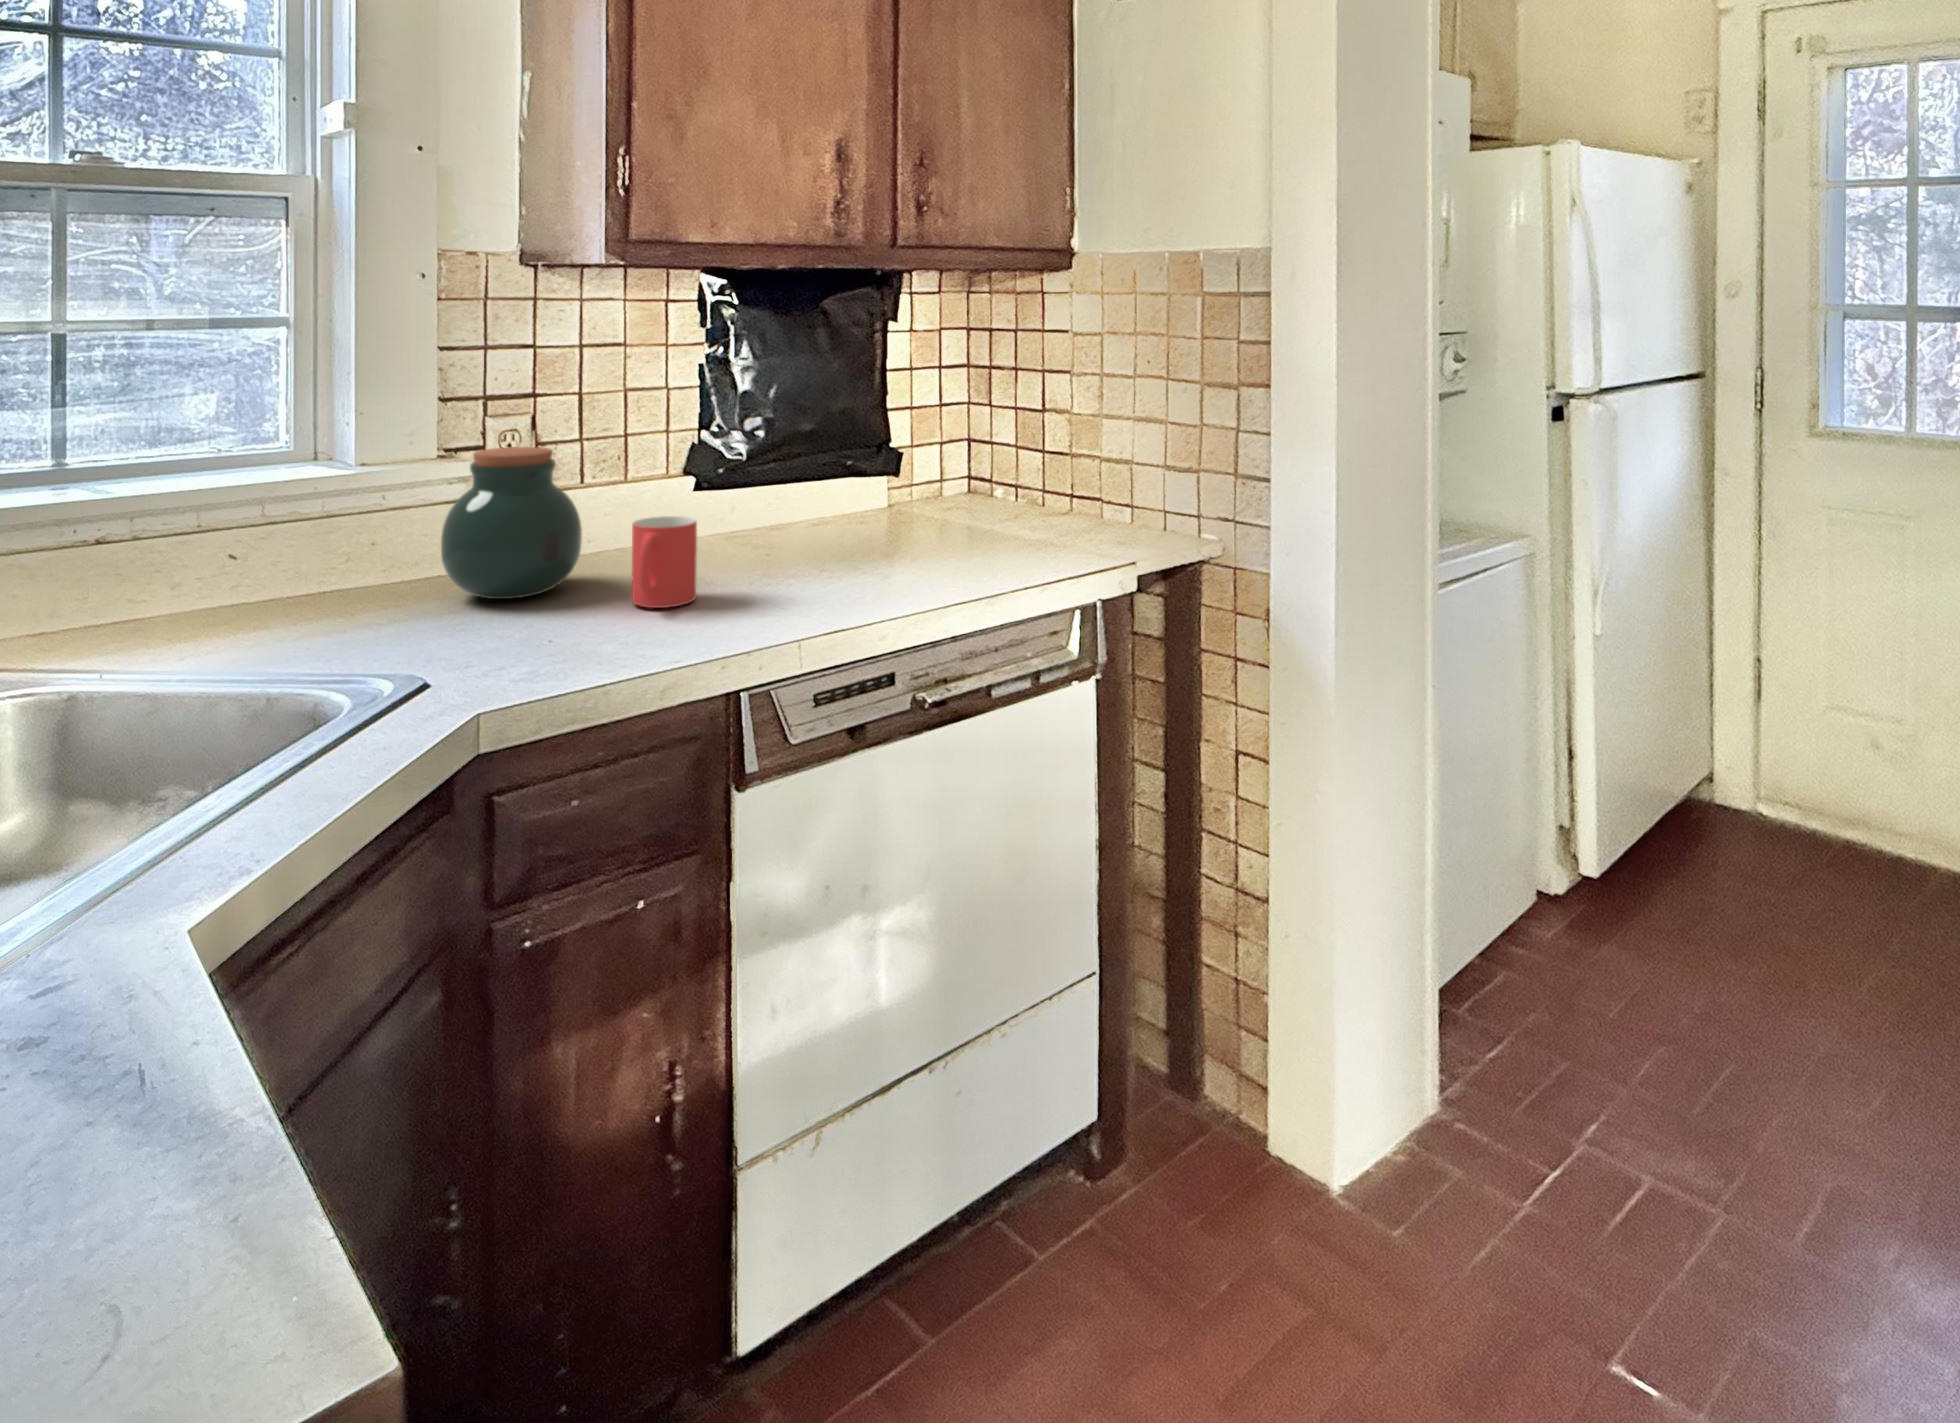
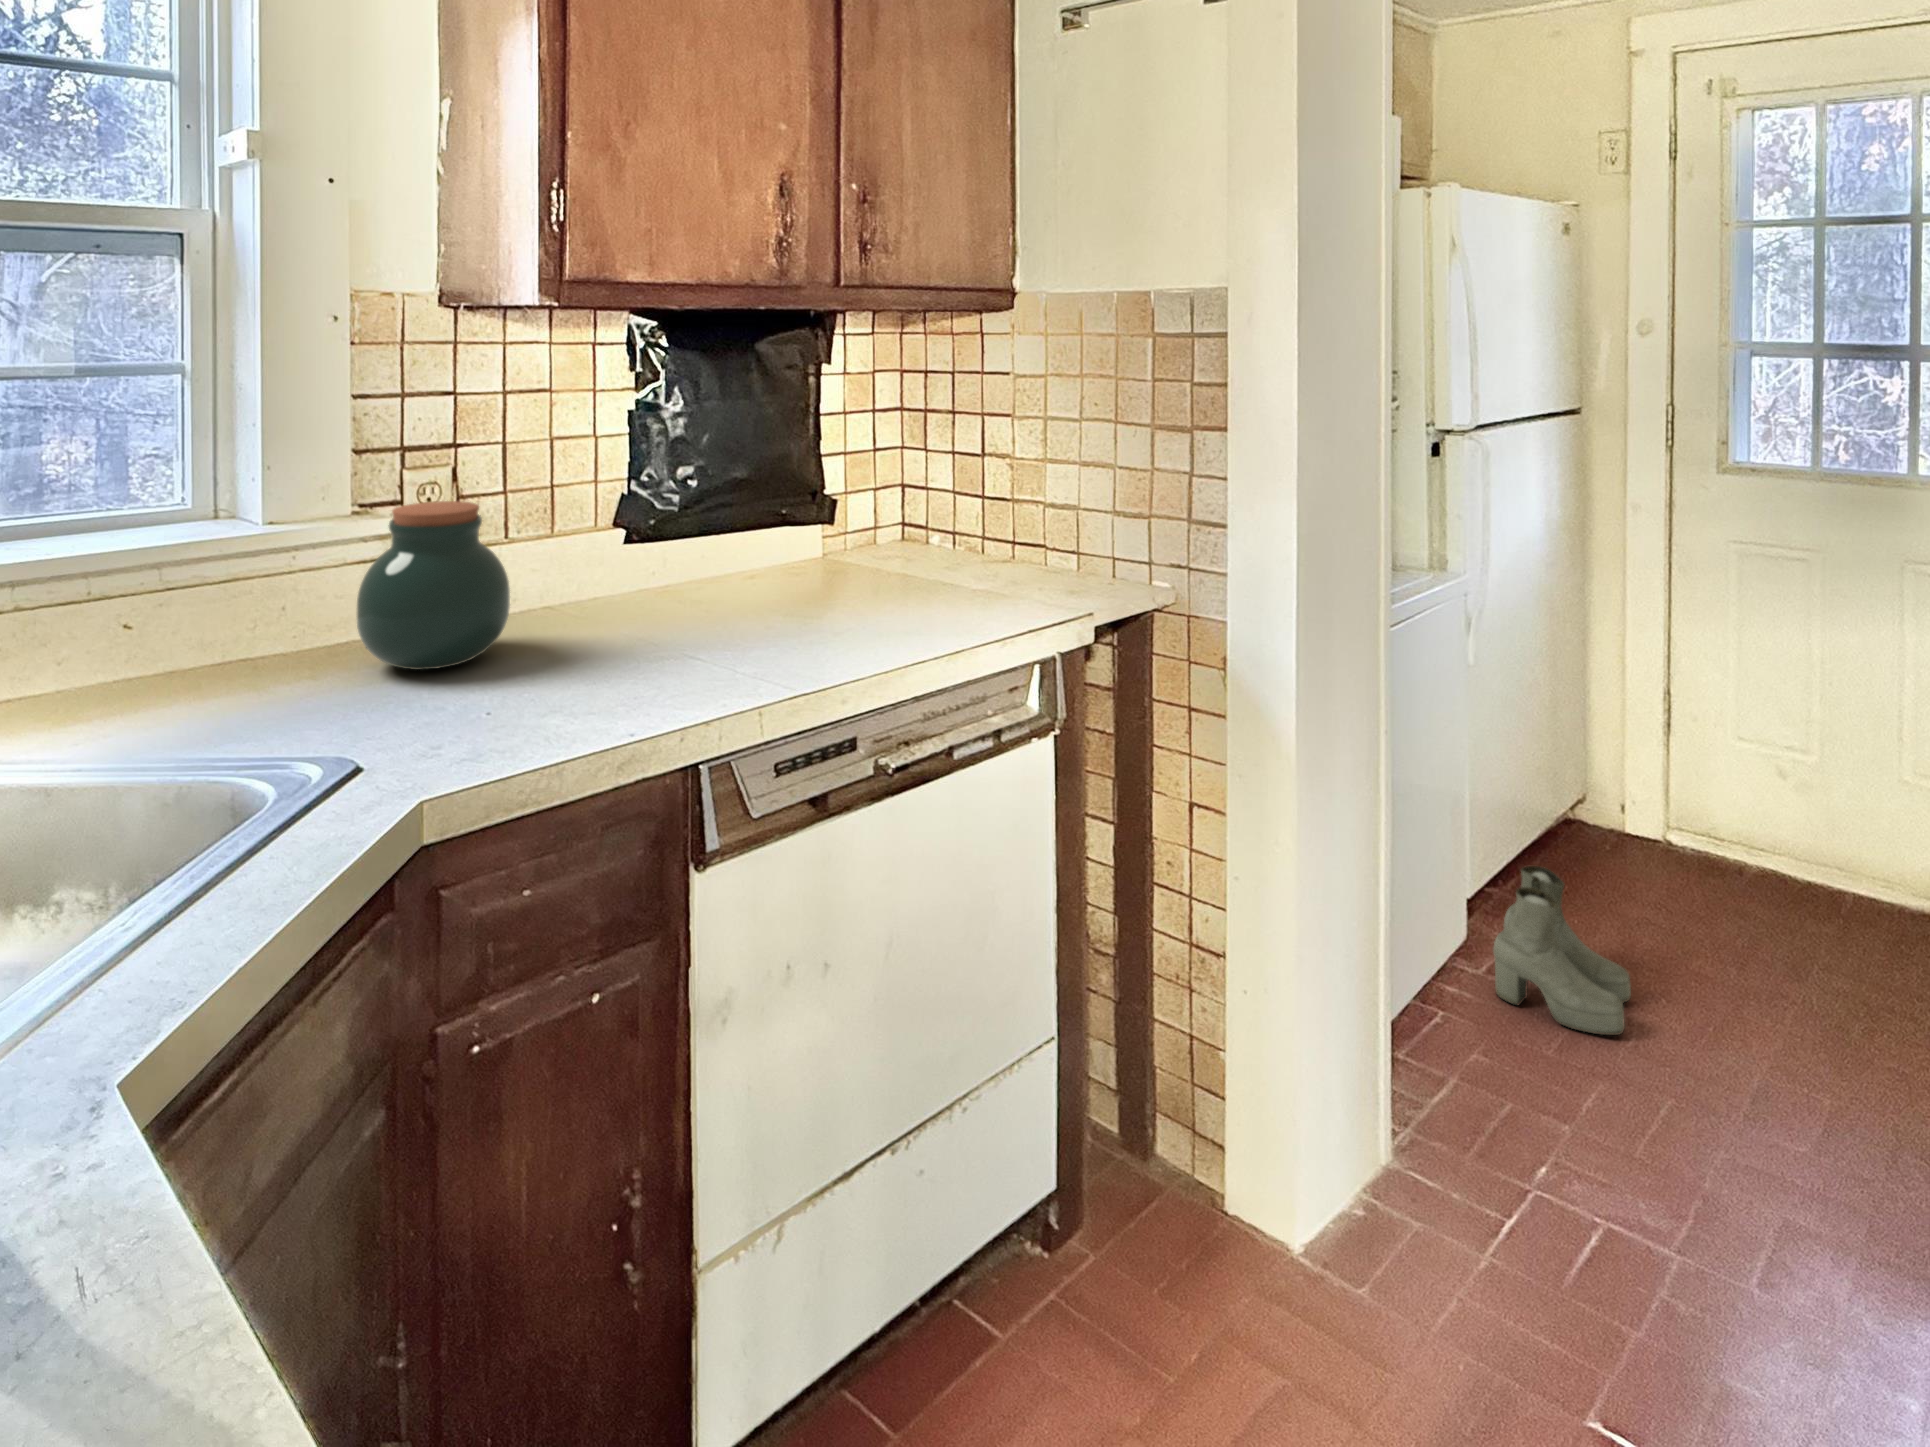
mug: present [632,516,697,608] -> none [569,576,640,678]
boots: none [1557,832,1698,998] -> present [1493,866,1631,1035]

